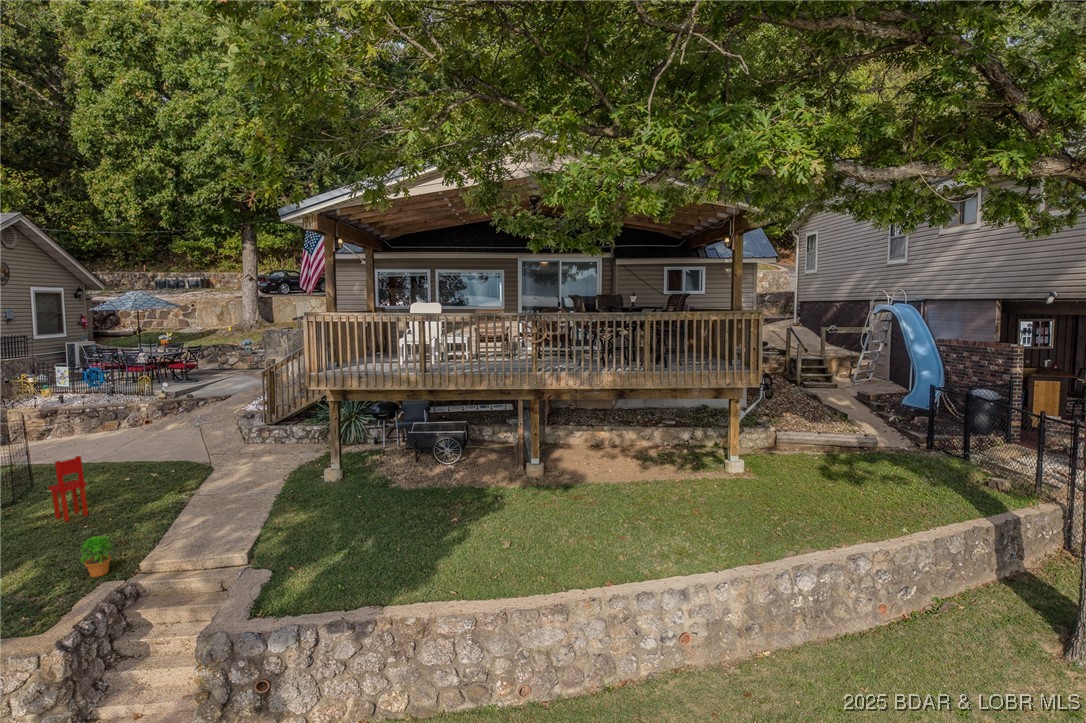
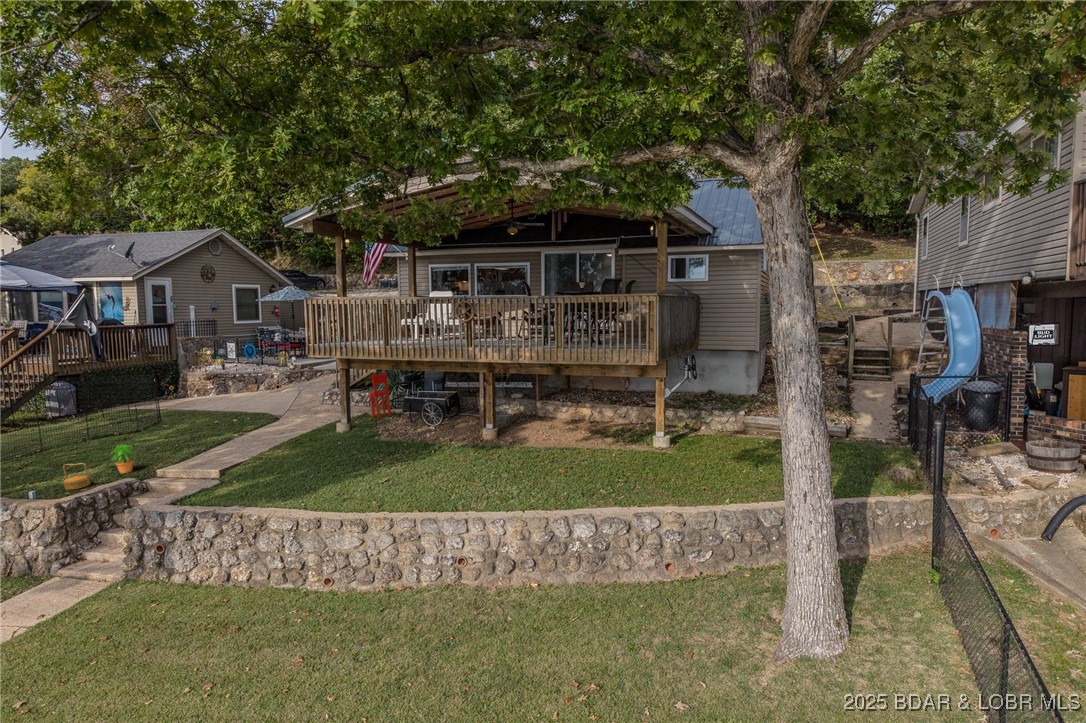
chair: present [48,456,88,521] -> present [368,372,391,418]
basket: none [21,573,67,617] -> present [63,463,90,490]

